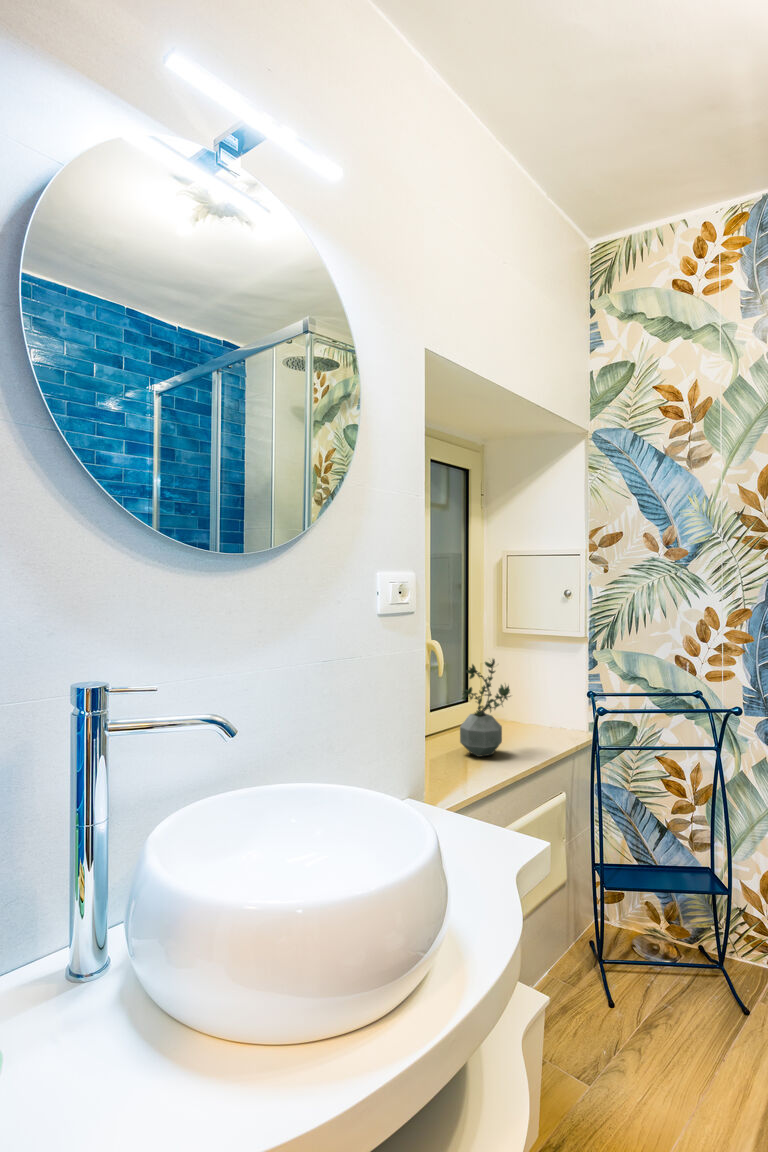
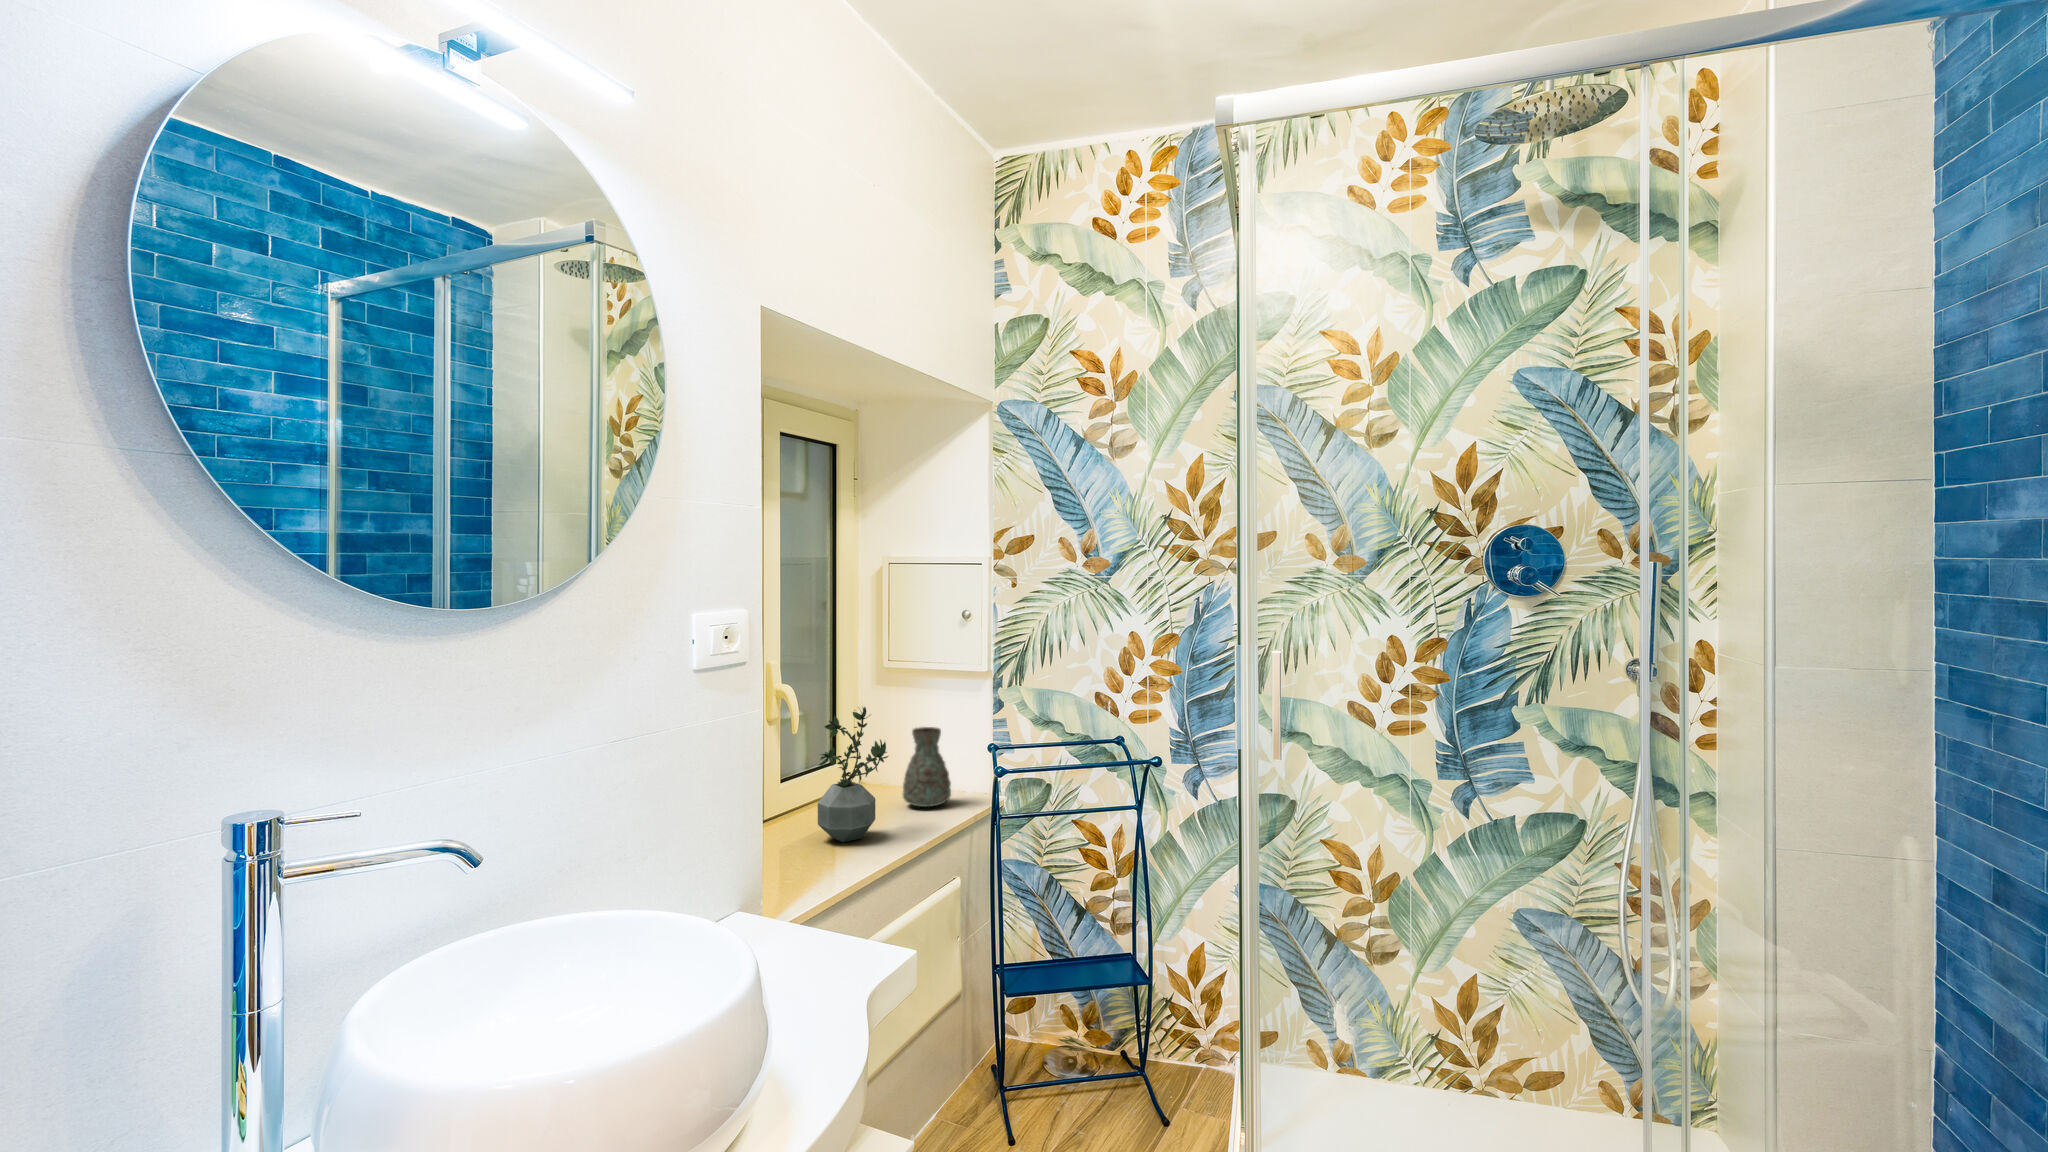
decorative vase: none [520,677,557,736] -> present [903,727,951,807]

